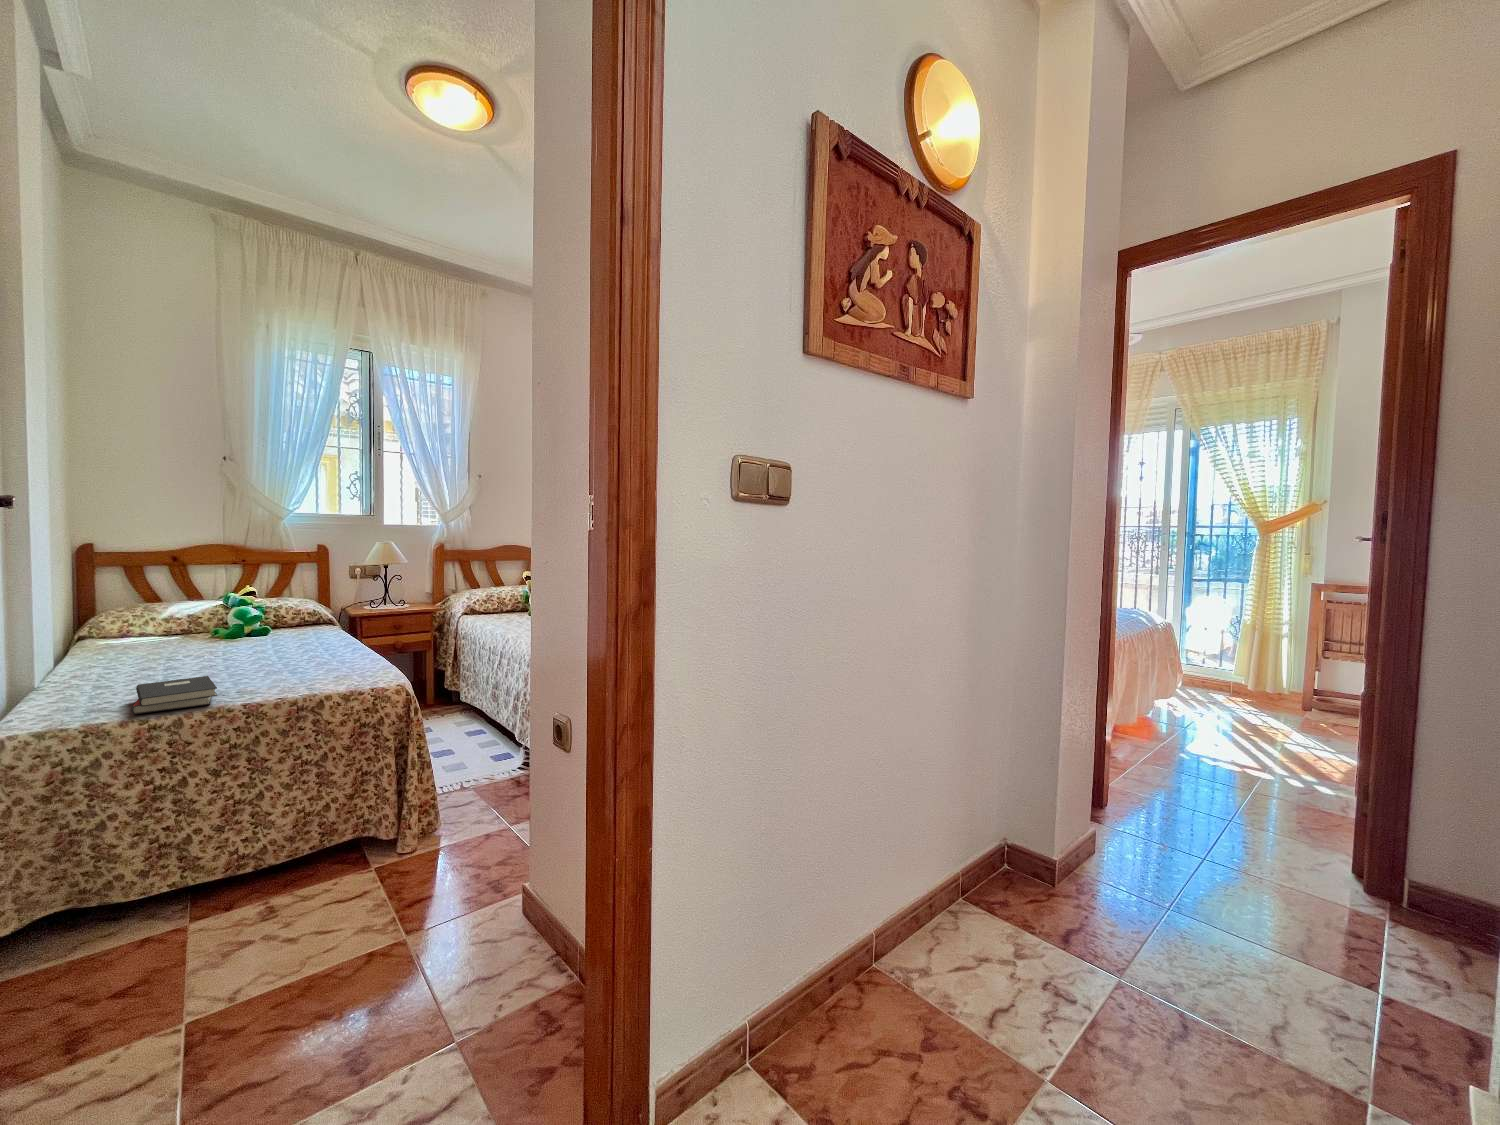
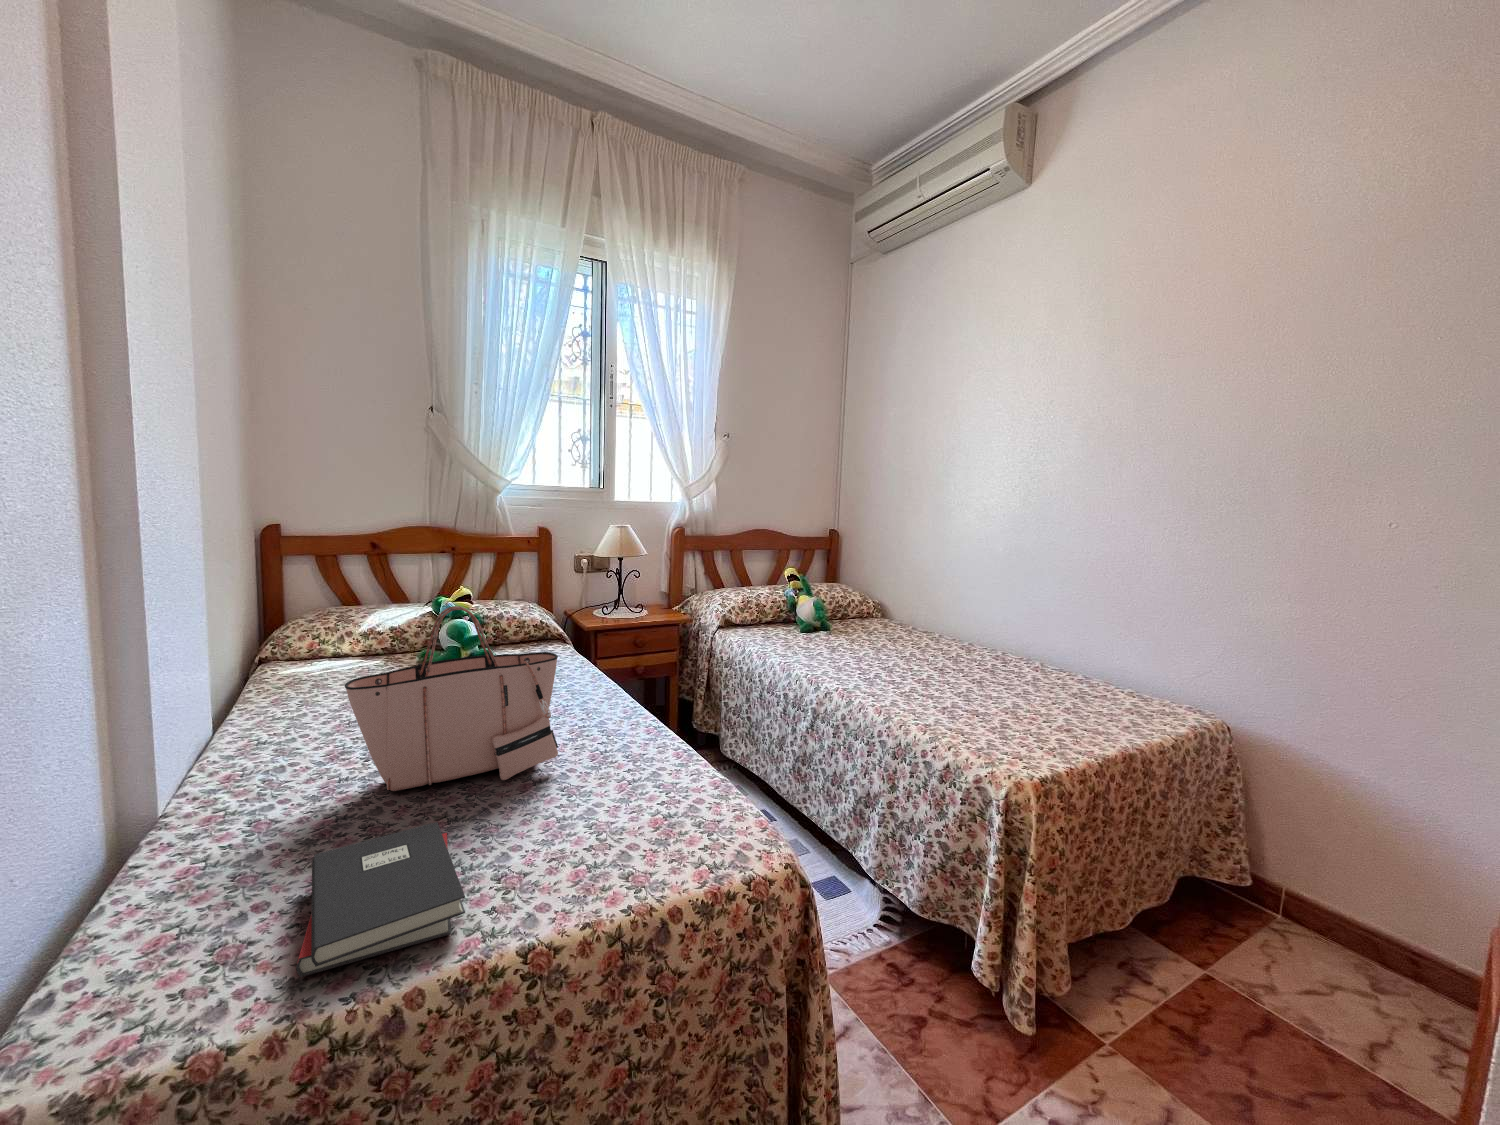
tote bag: none [153,578,295,677] -> present [345,606,558,791]

